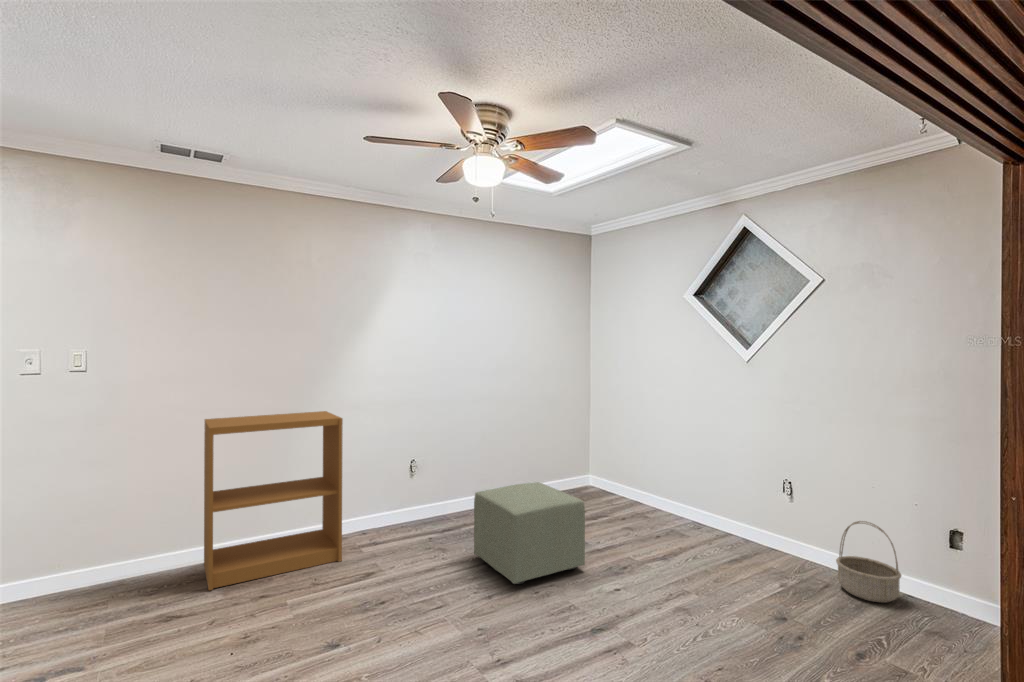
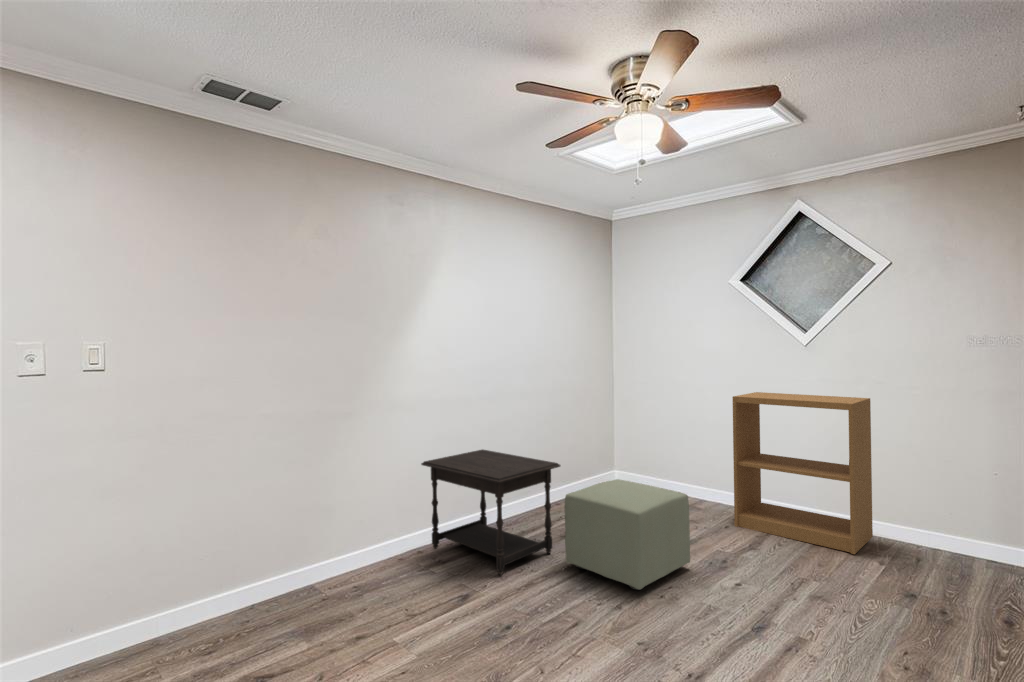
bookshelf: present [204,411,343,590] -> present [732,392,873,554]
side table: none [371,447,482,559] -> present [421,450,561,575]
basket: present [836,521,901,603] -> none [922,492,990,568]

